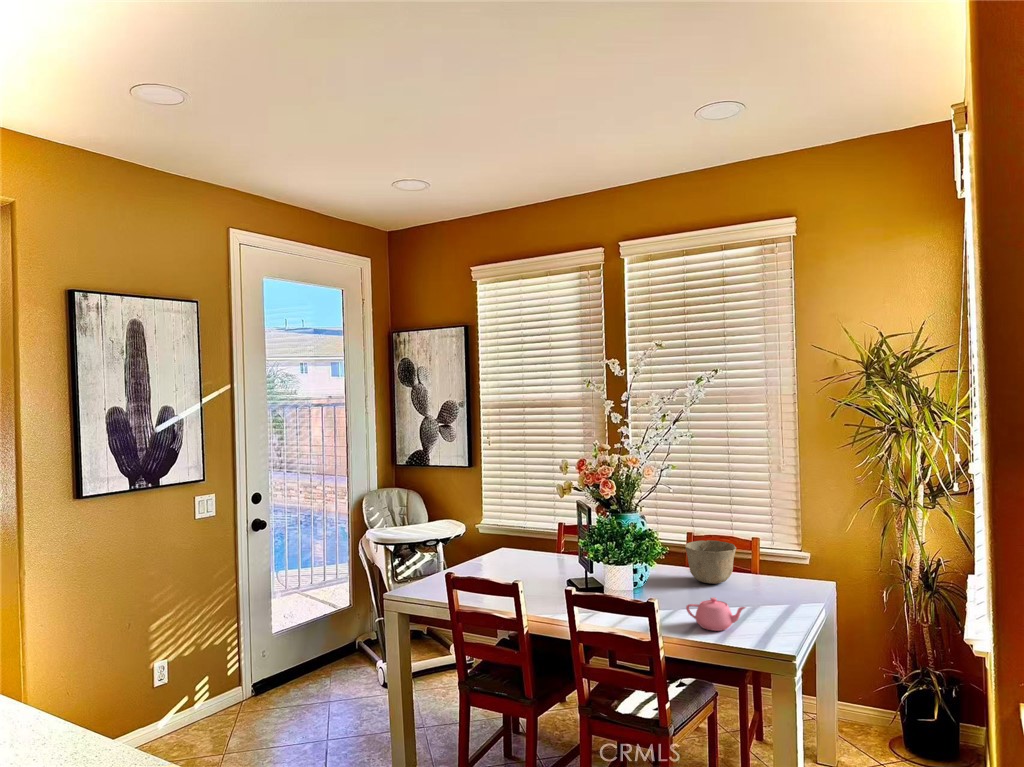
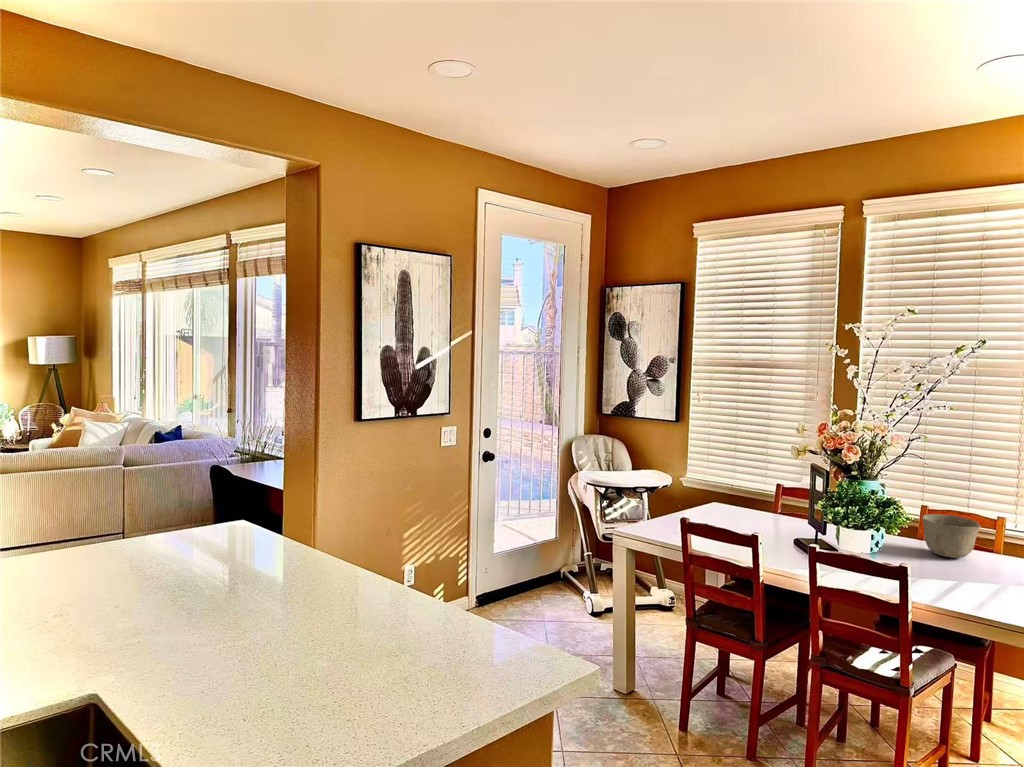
teapot: present [686,598,746,631] -> none [934,571,1004,603]

